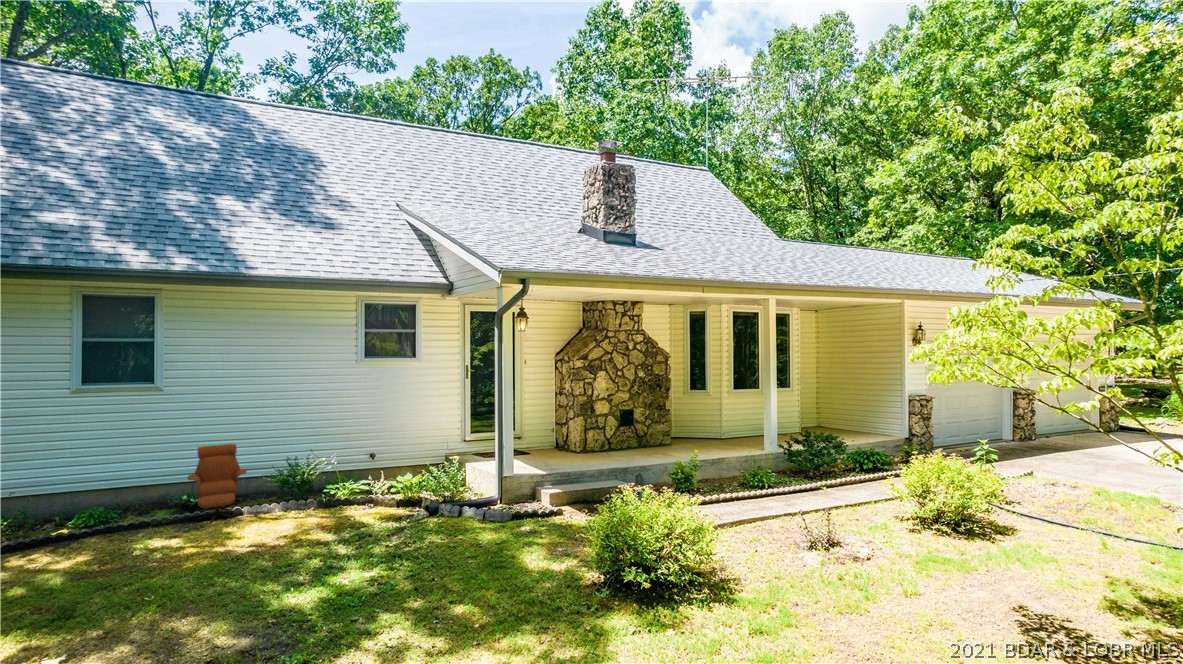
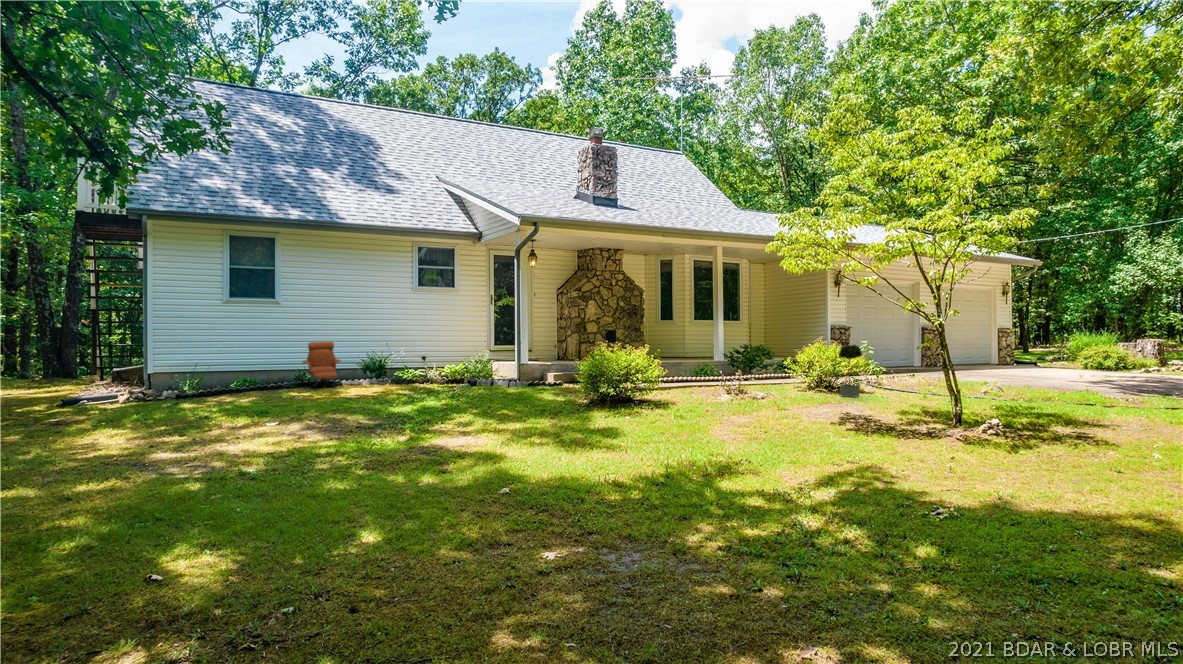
potted tree: none [980,472,1019,553] -> present [839,345,862,398]

